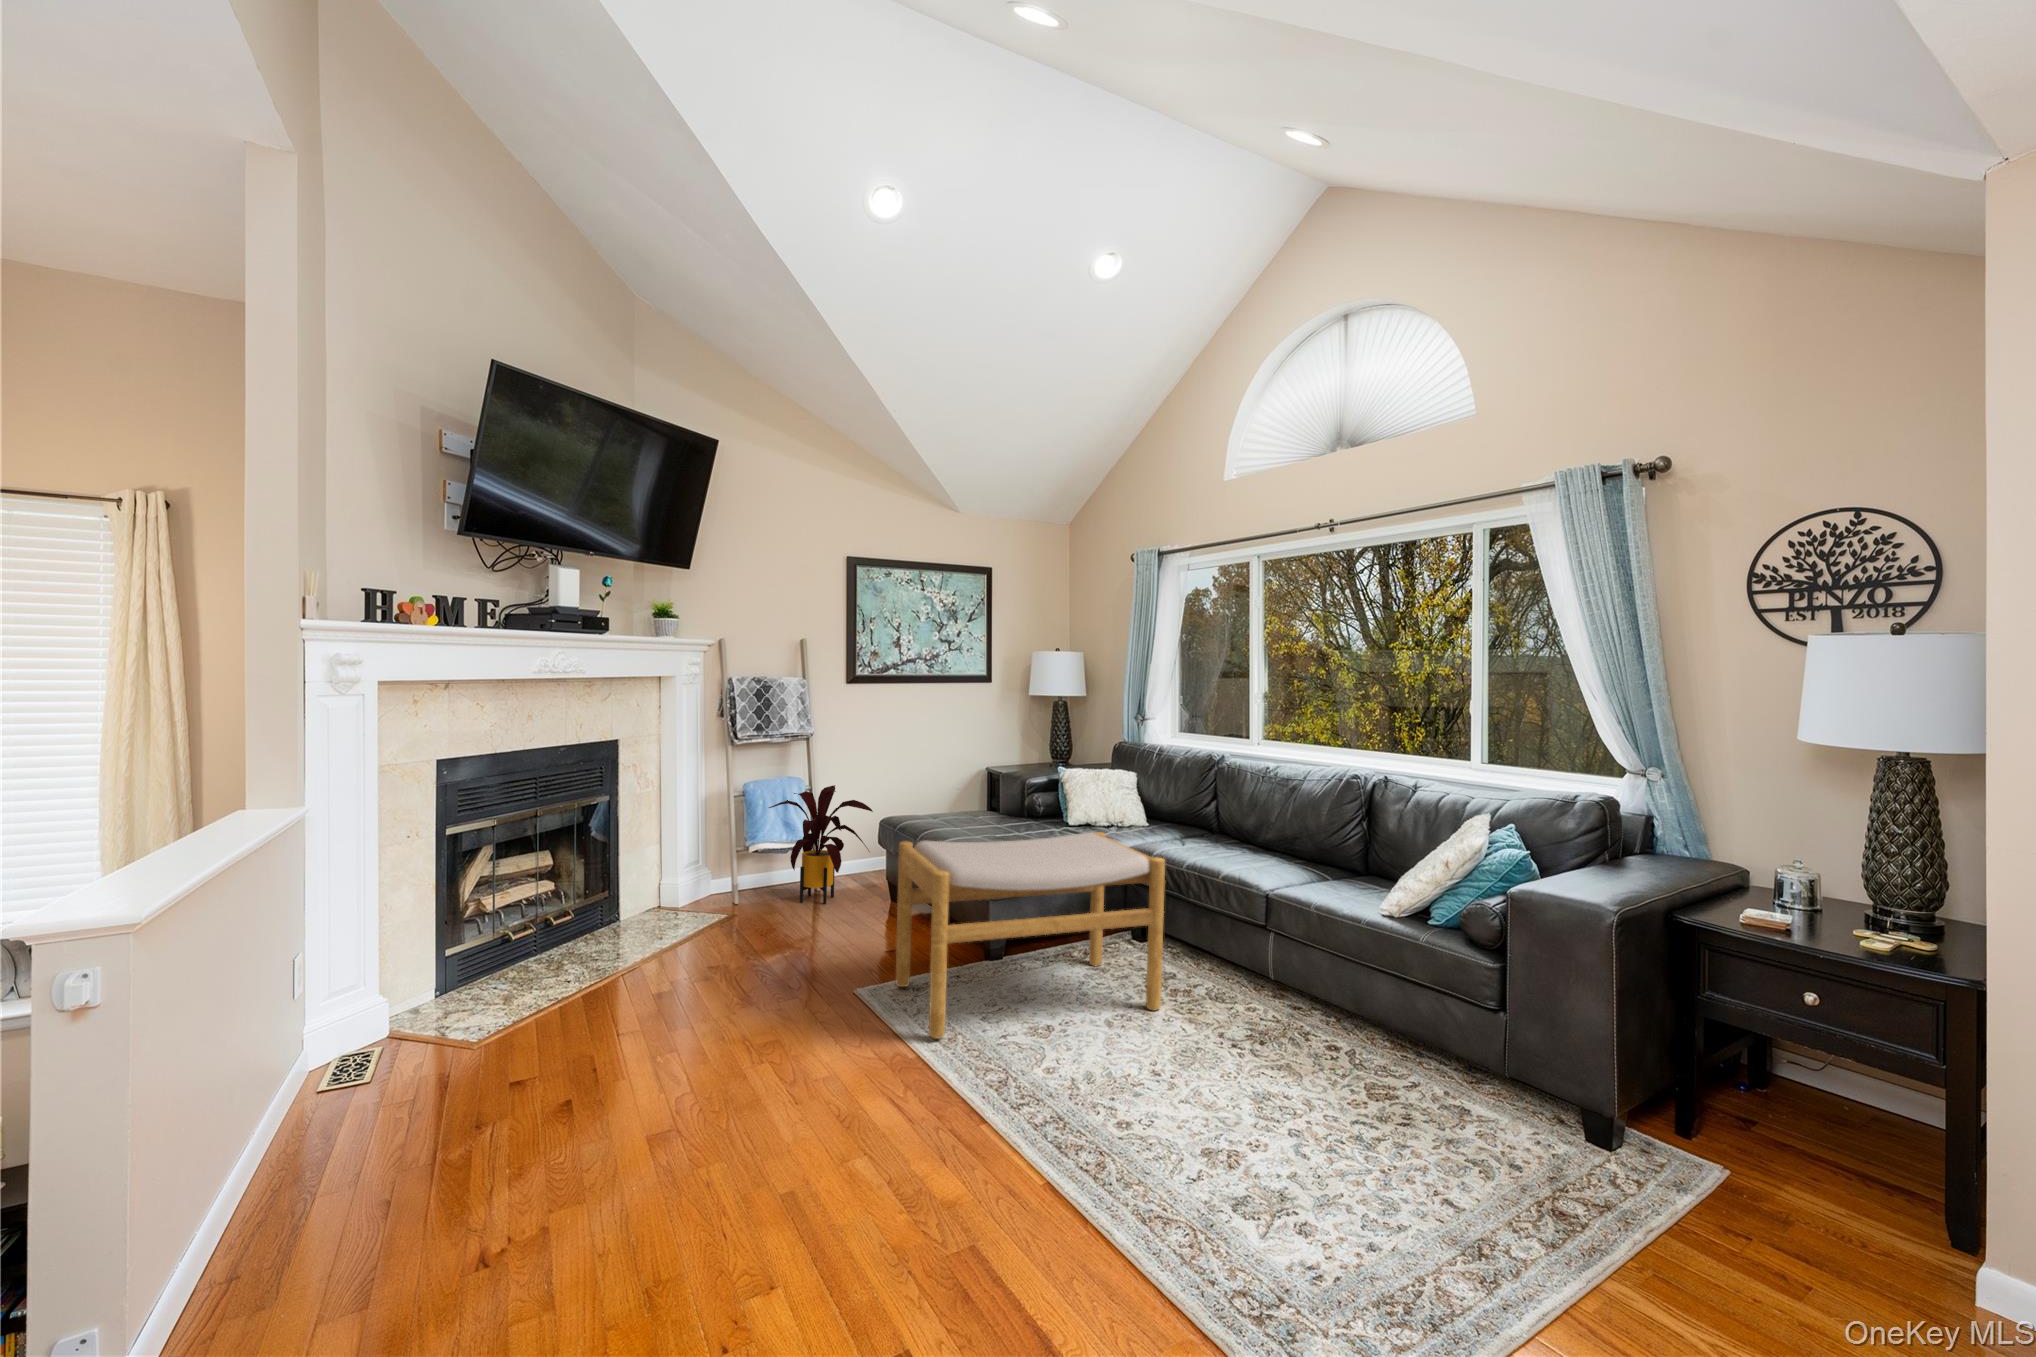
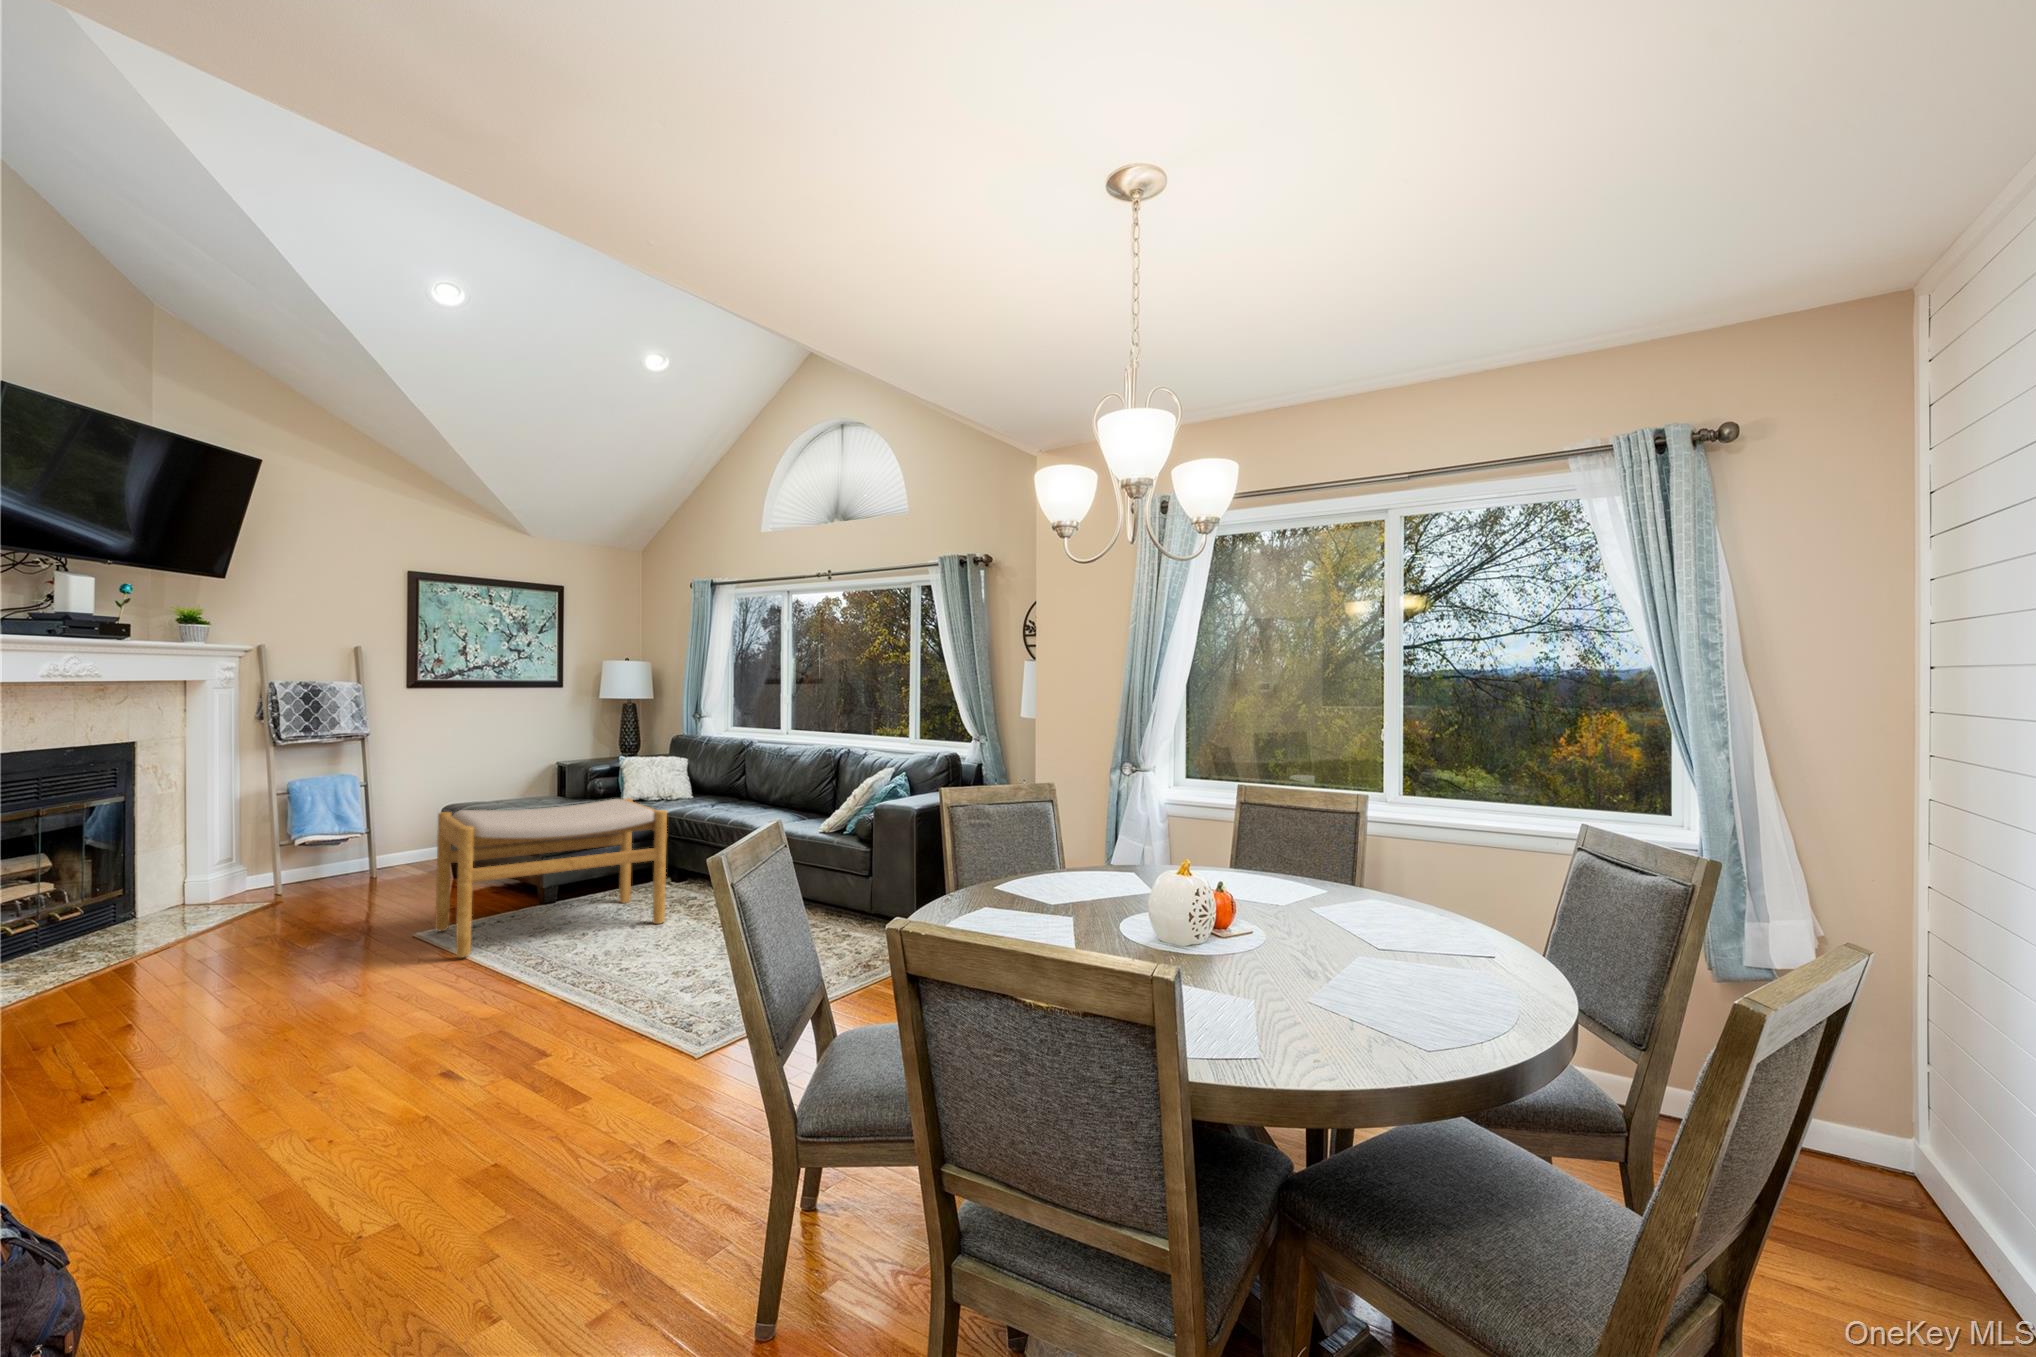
house plant: present [769,785,873,904] -> none [315,780,430,886]

